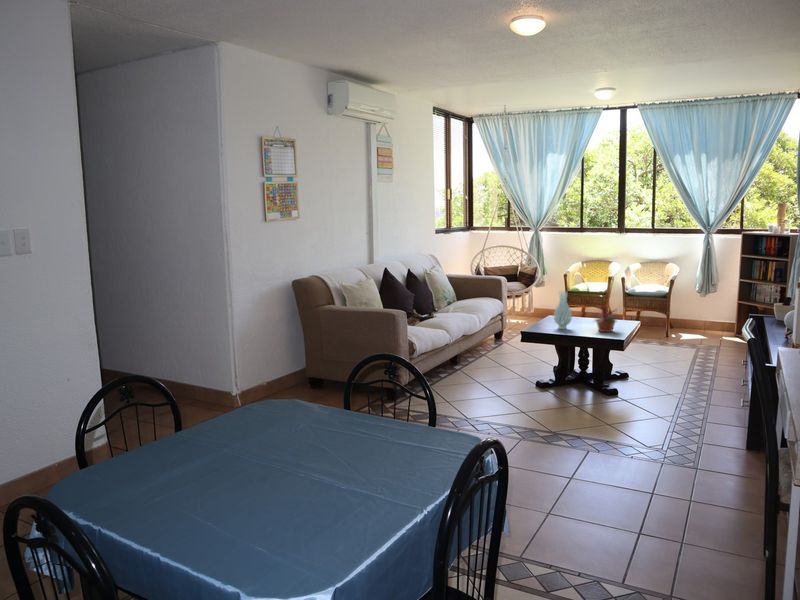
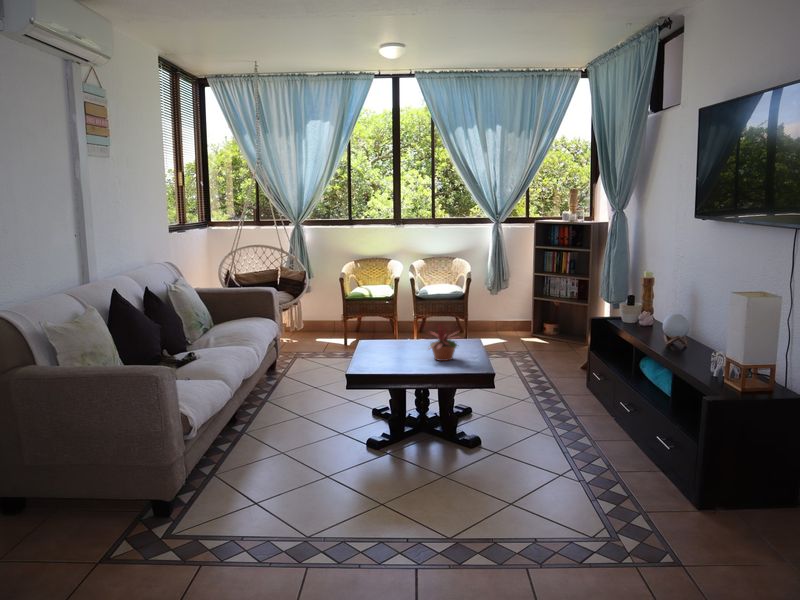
vase: present [554,292,572,329] -> none [375,308,399,361]

